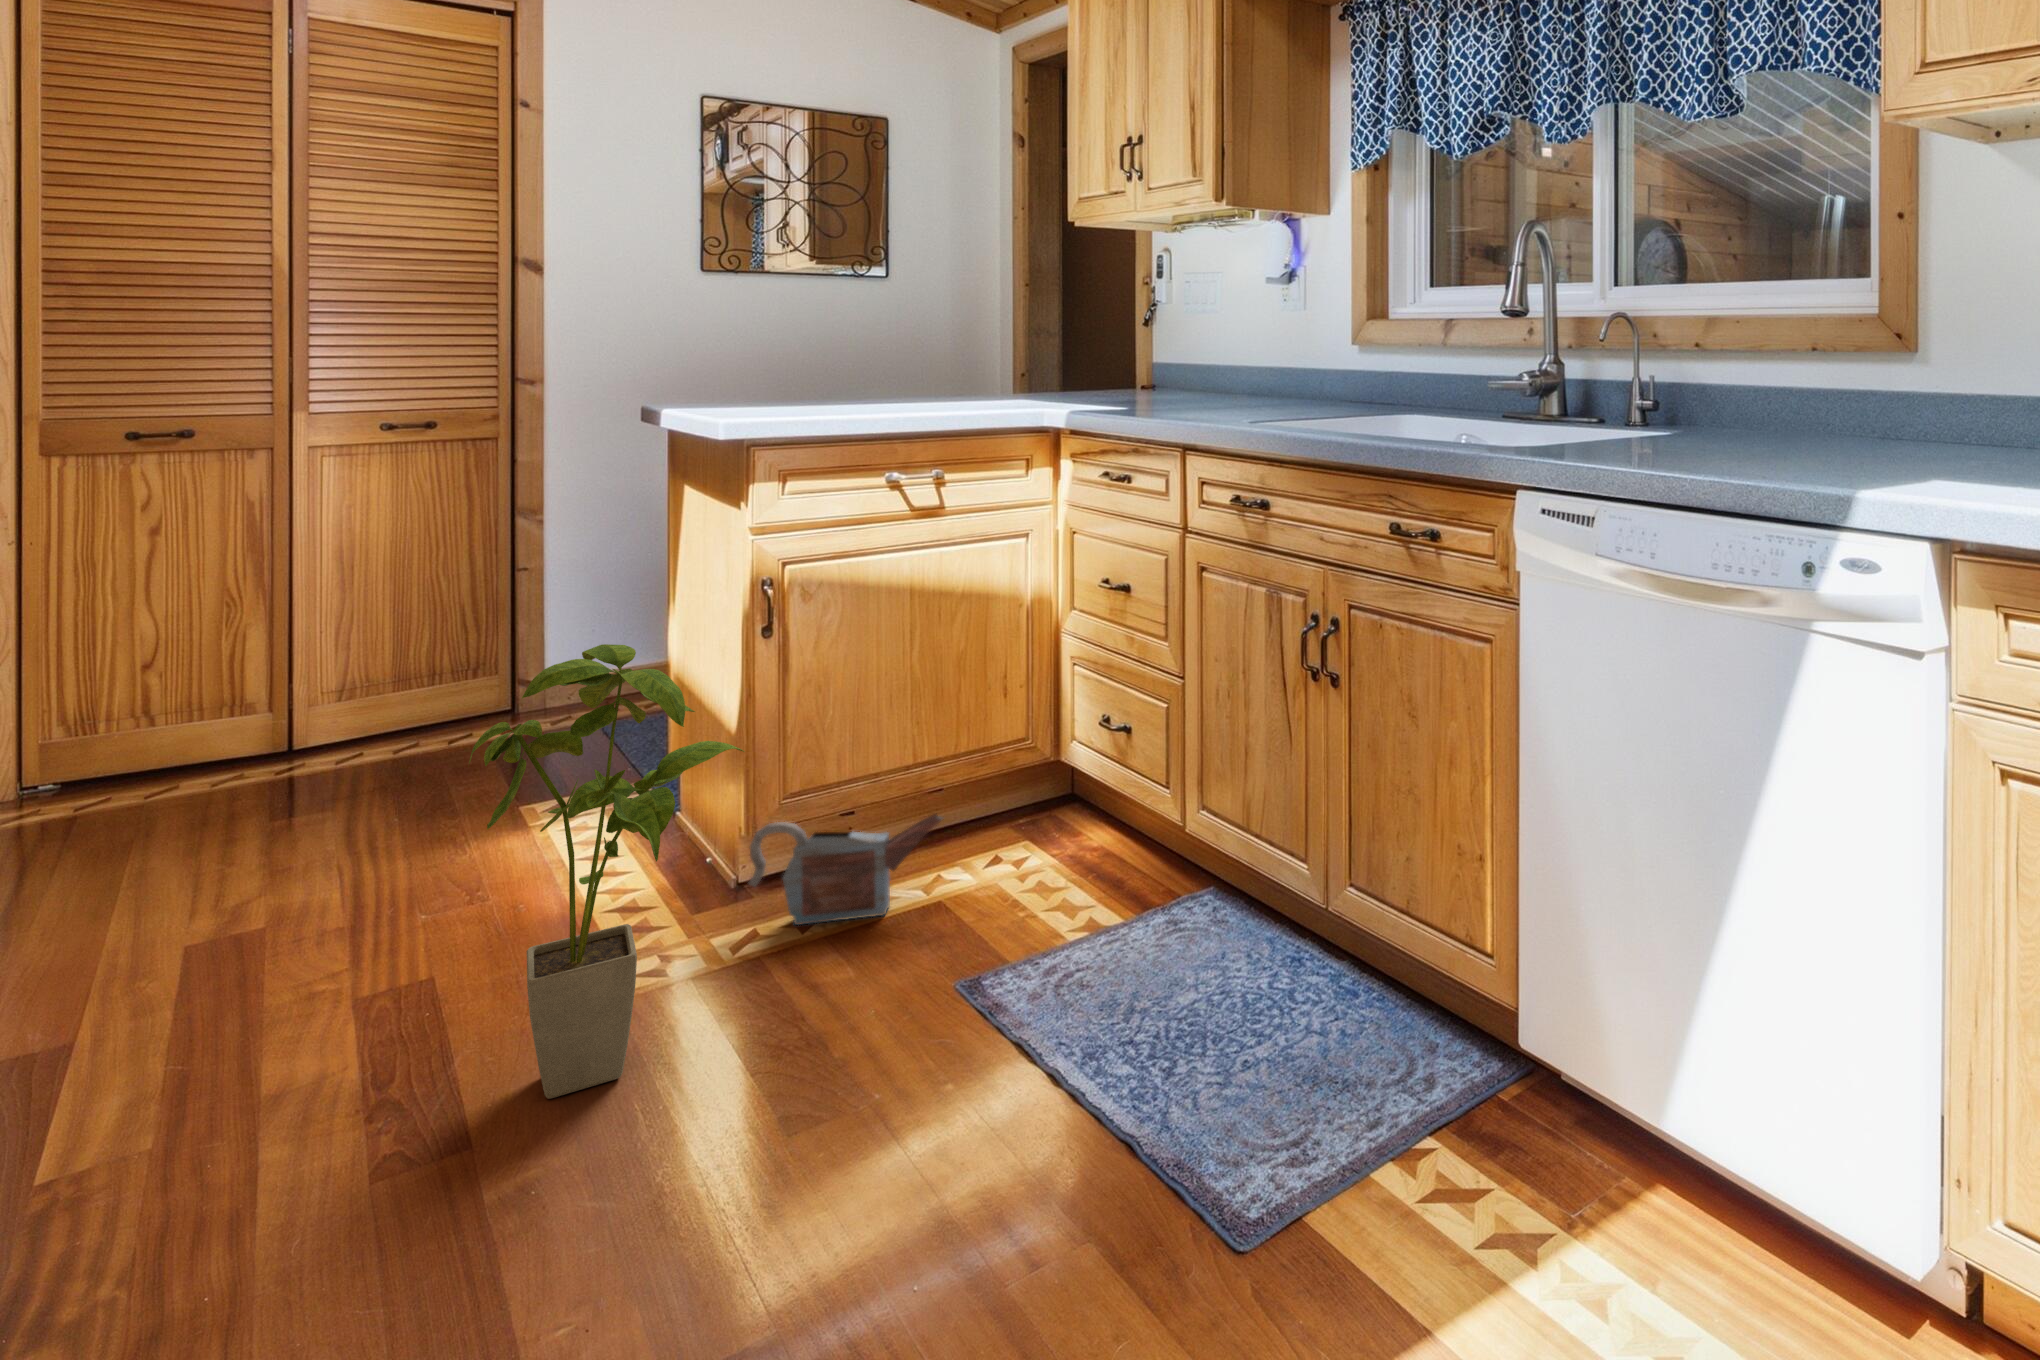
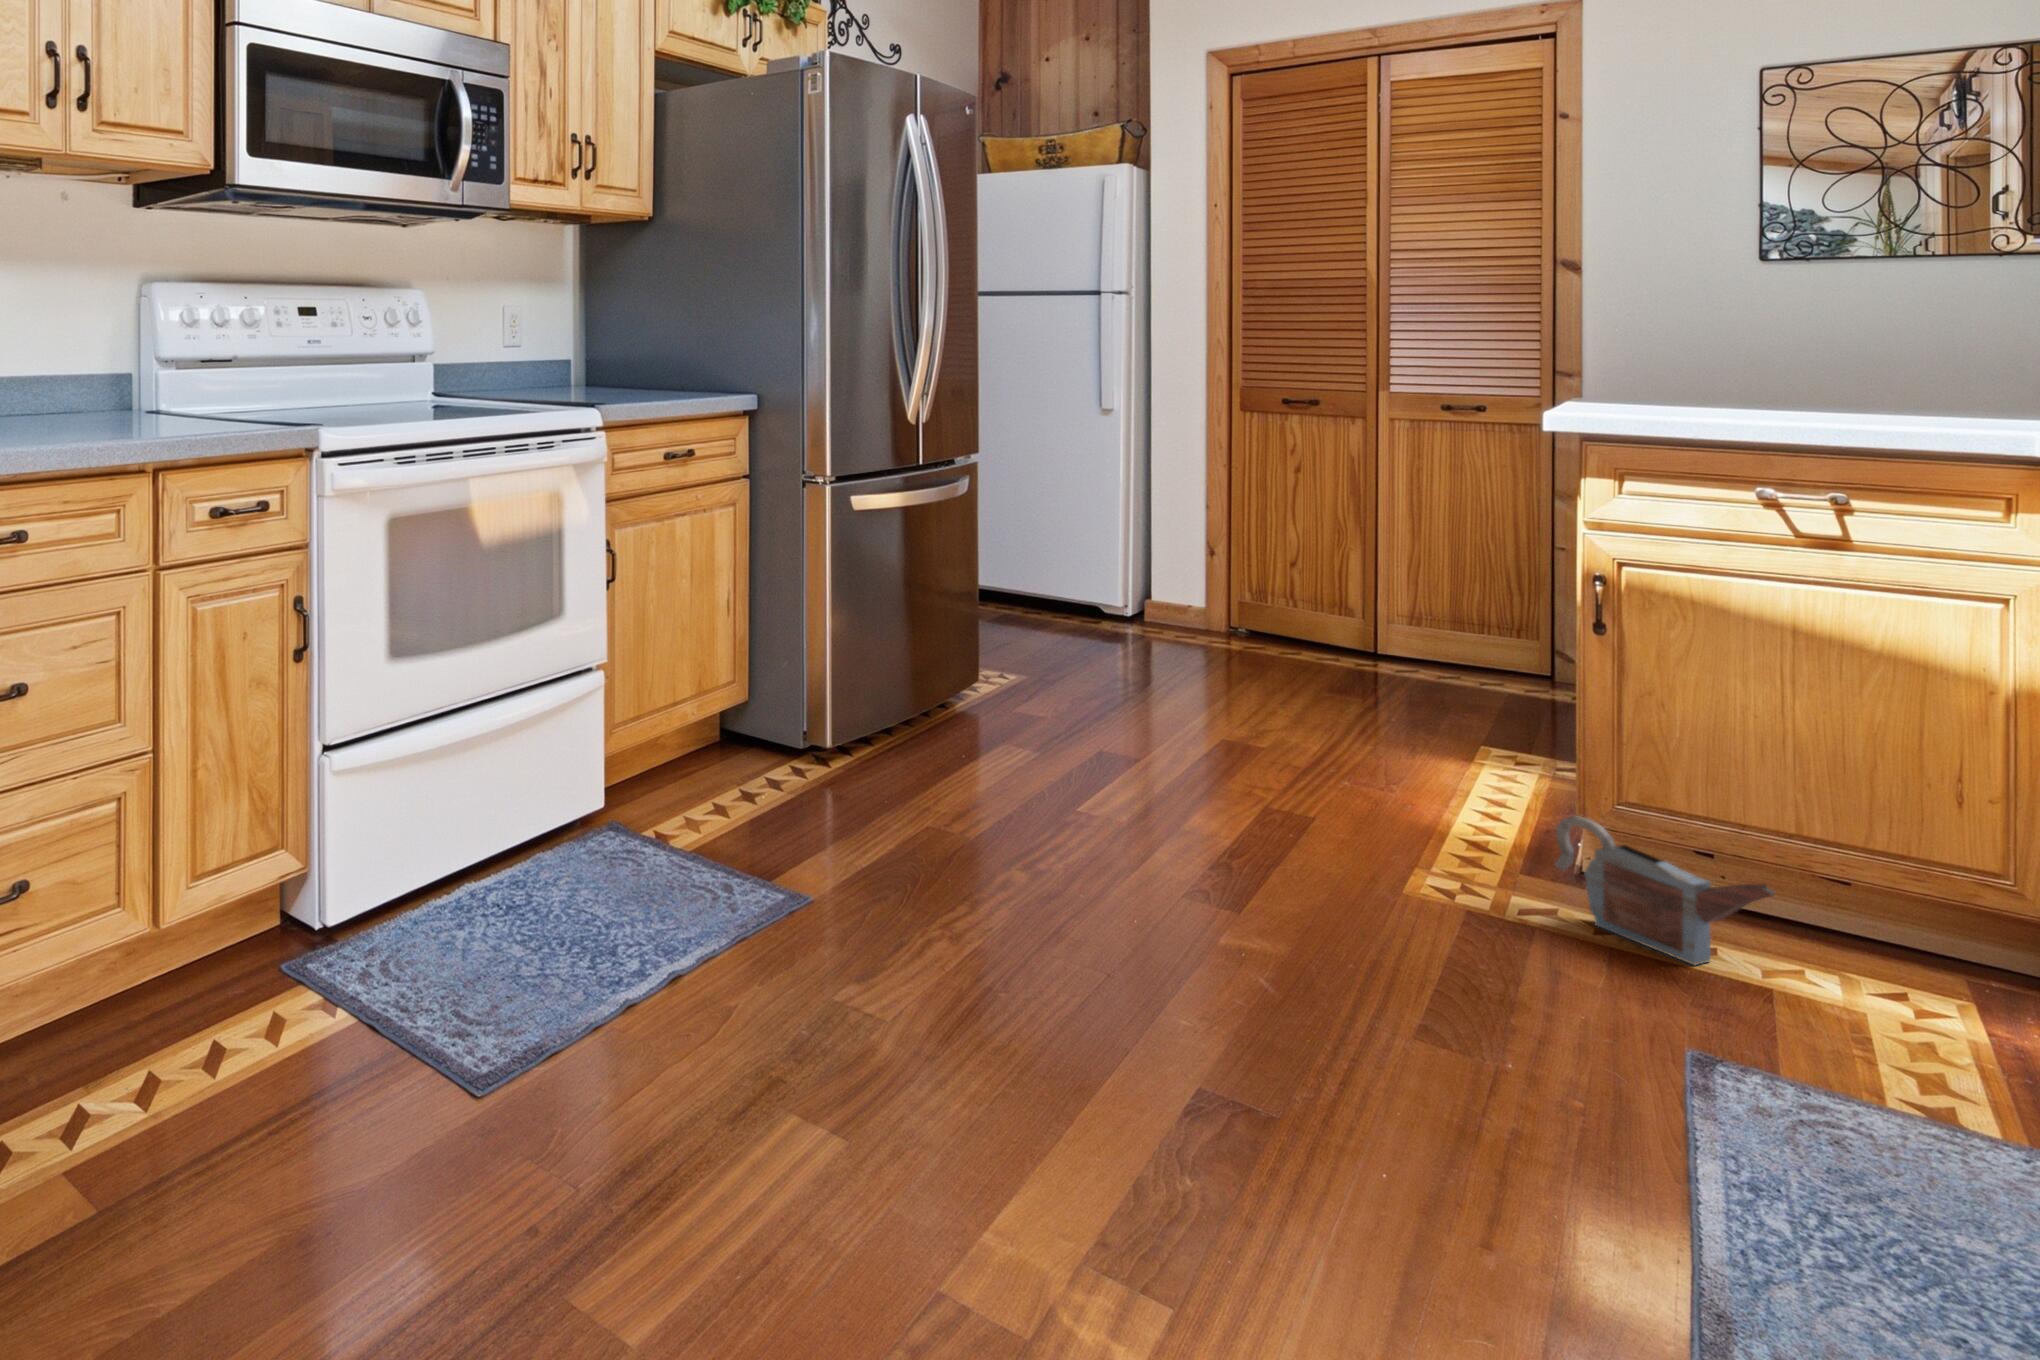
house plant: present [469,644,745,1099] -> none [1257,589,1483,937]

